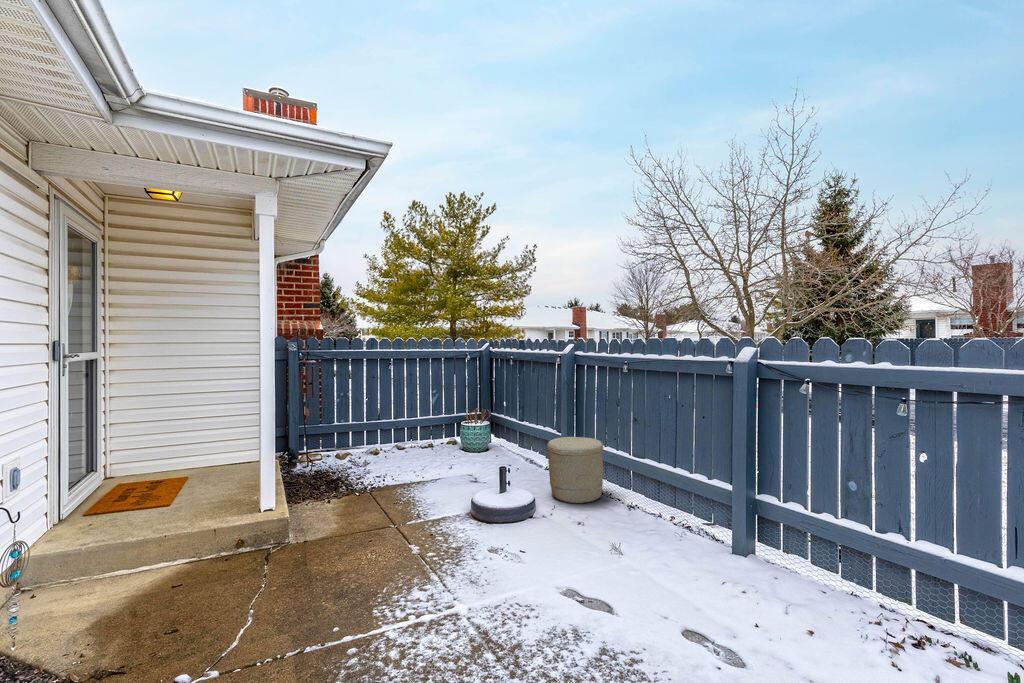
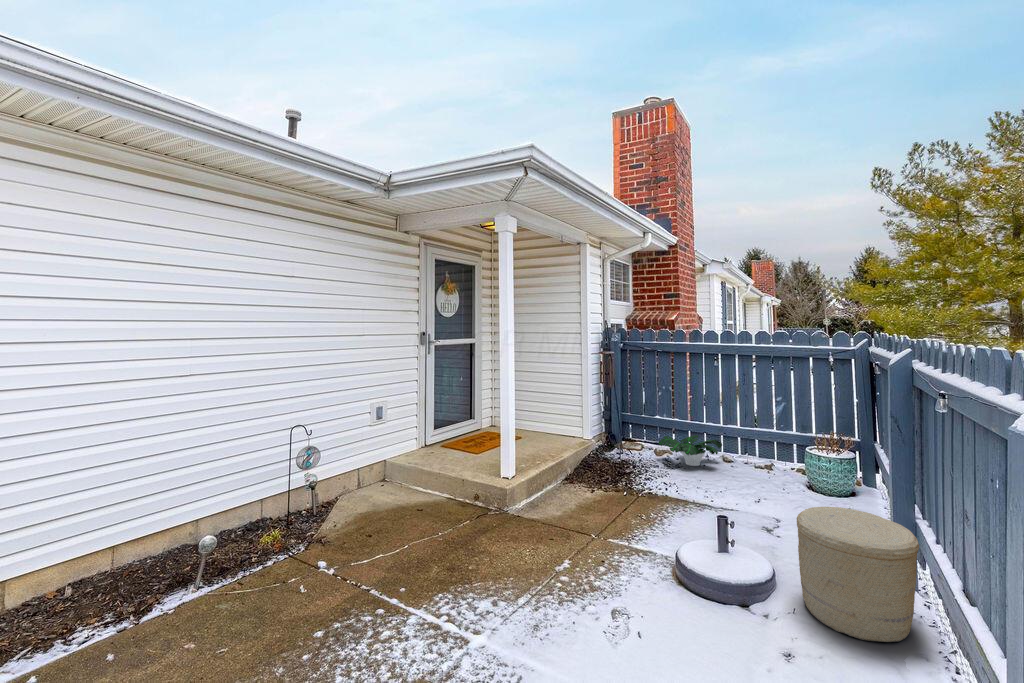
potted plant: none [349,432,406,460] -> present [658,435,722,466]

